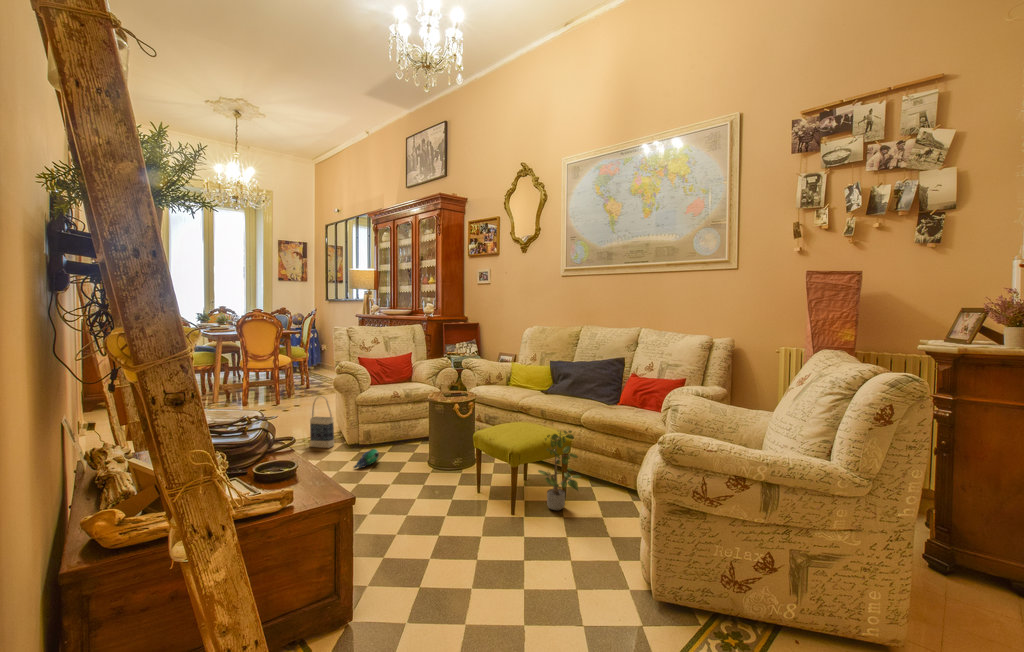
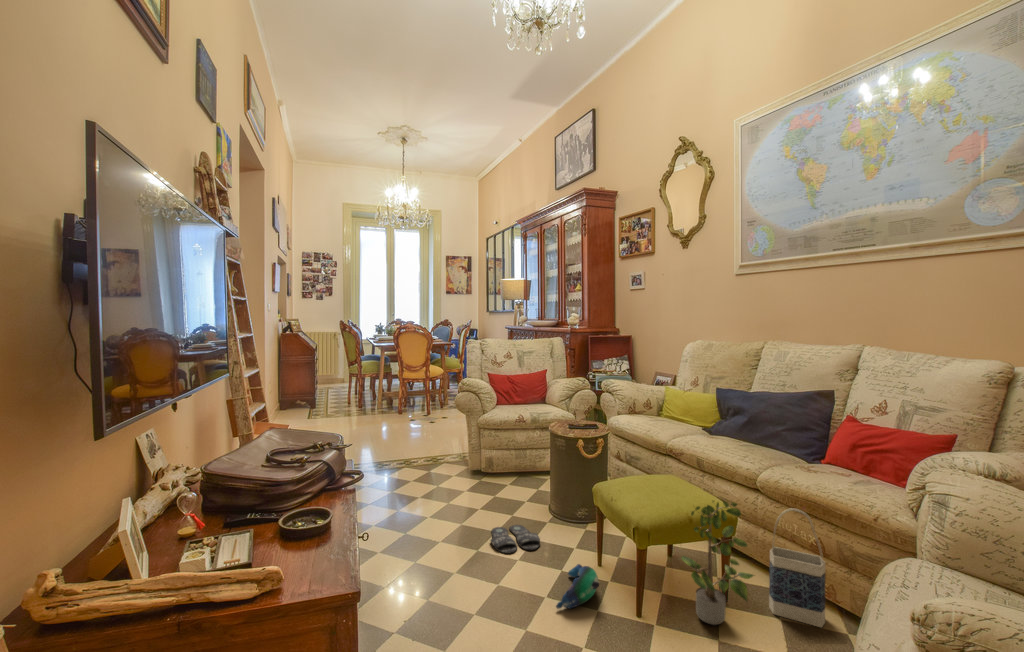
bag: present [310,396,334,448] -> present [769,508,825,627]
plush toy: present [354,449,379,468] -> present [556,564,600,609]
slippers: none [387,476,430,495] -> present [490,525,540,554]

